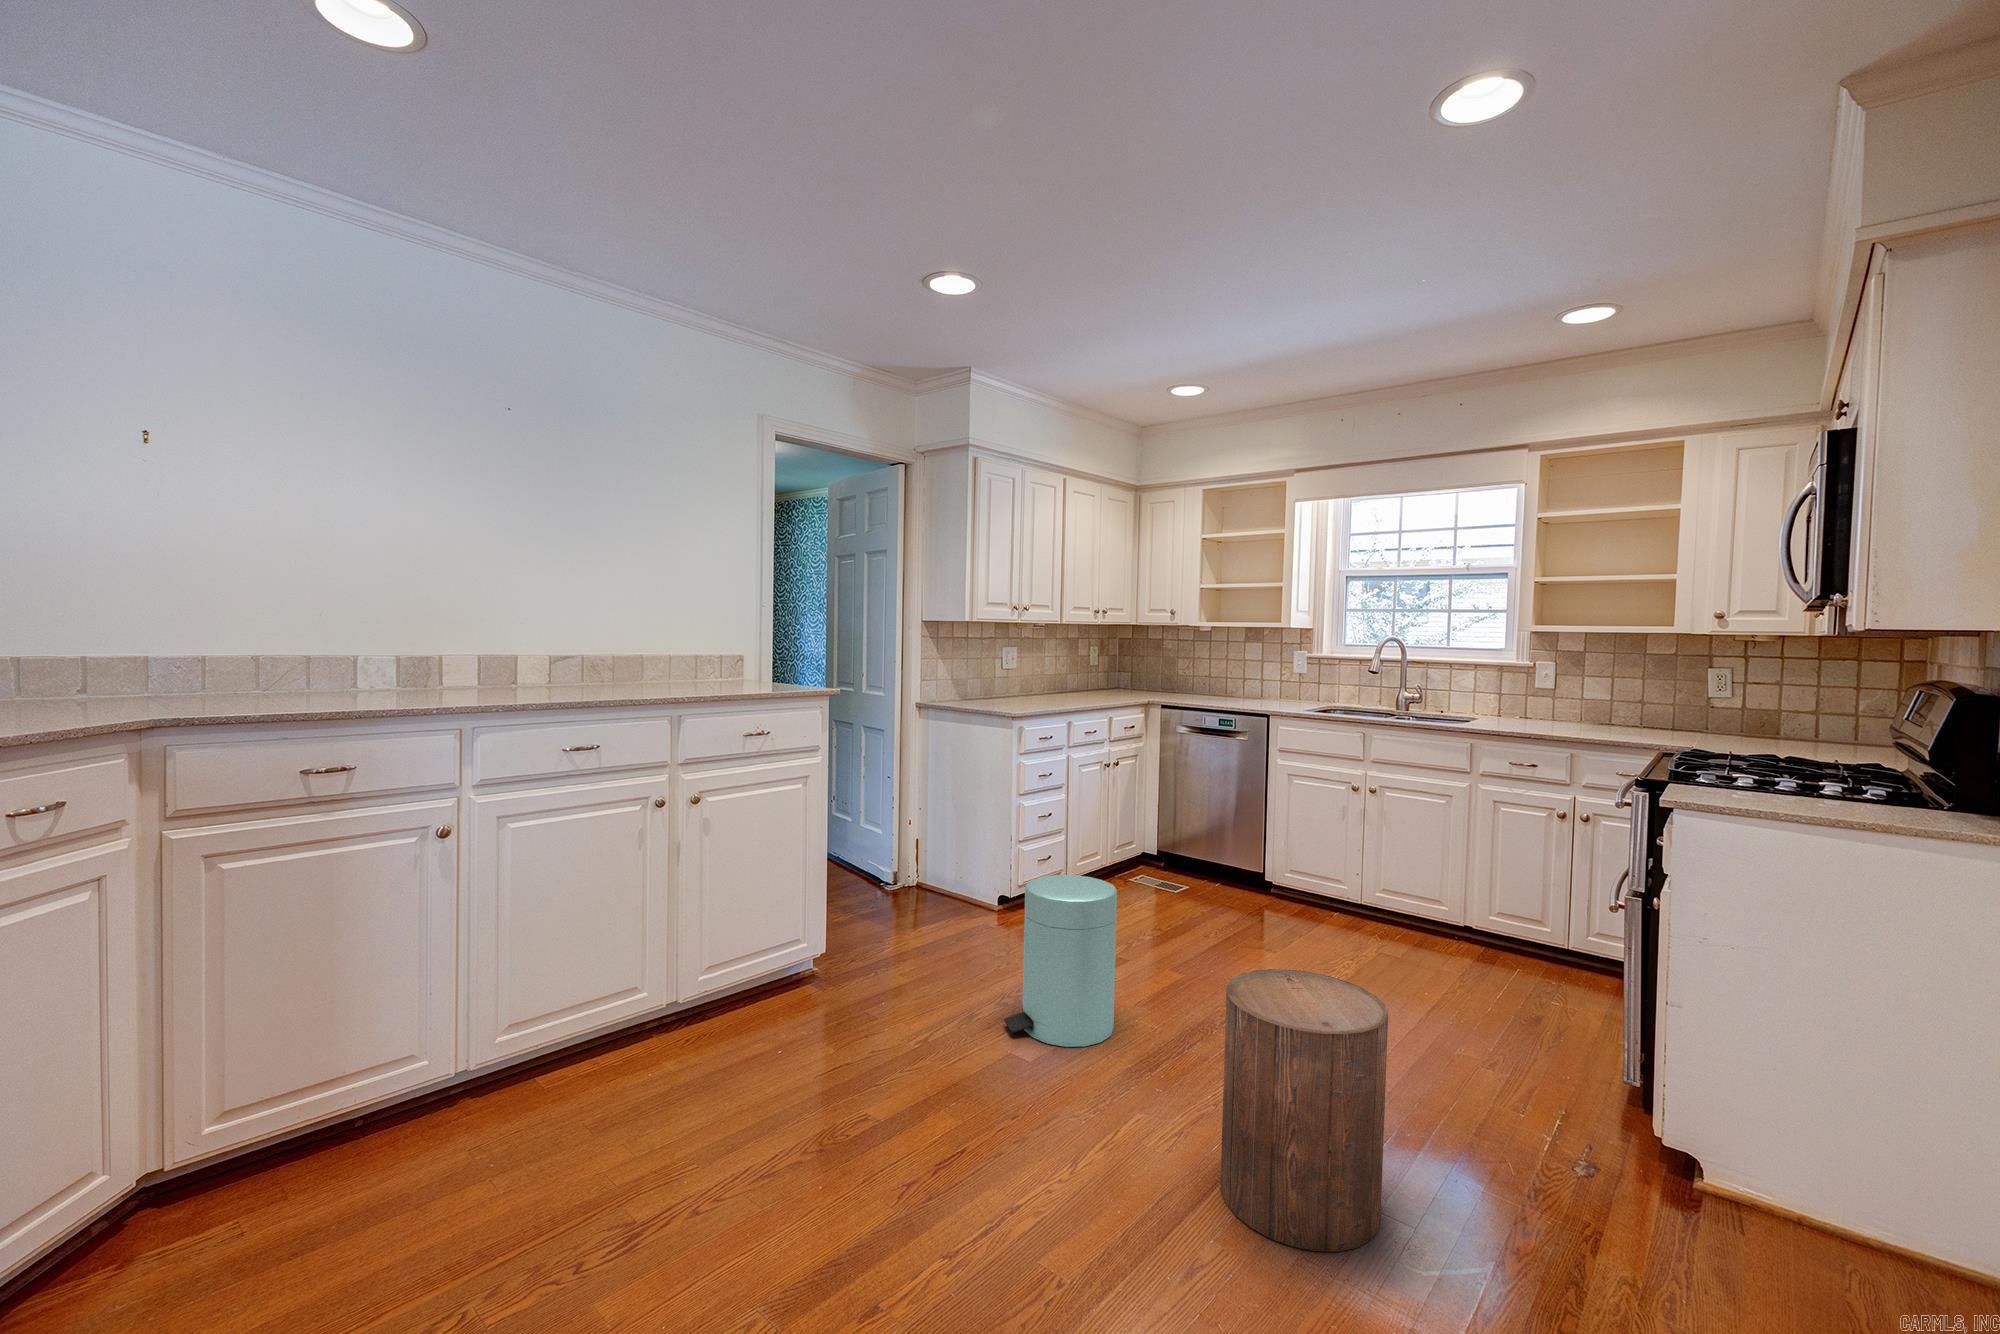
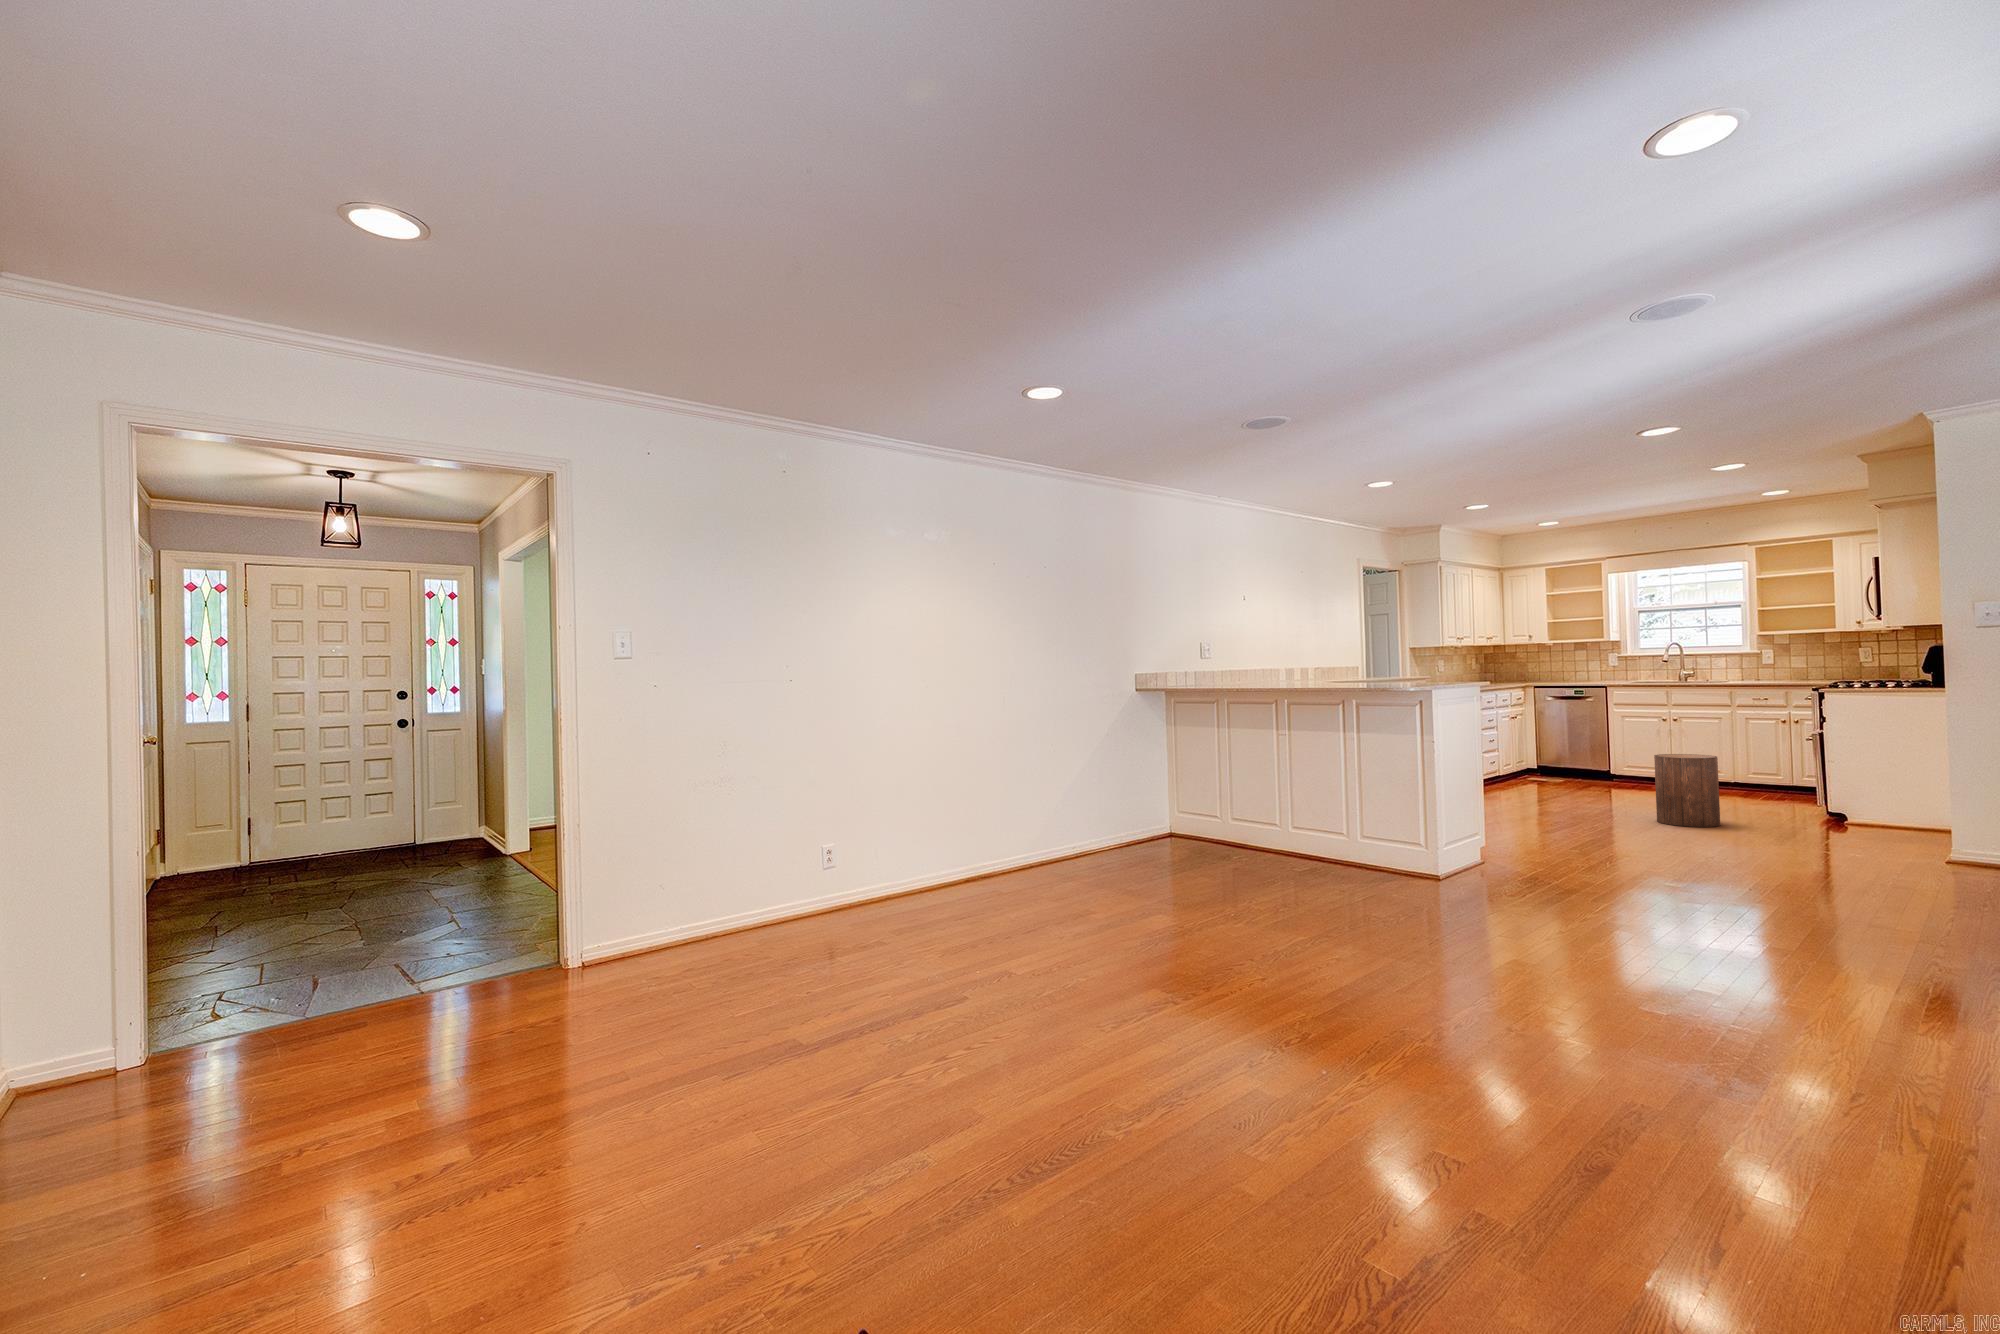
trash can: present [1004,875,1117,1047] -> none [1531,746,1581,808]

